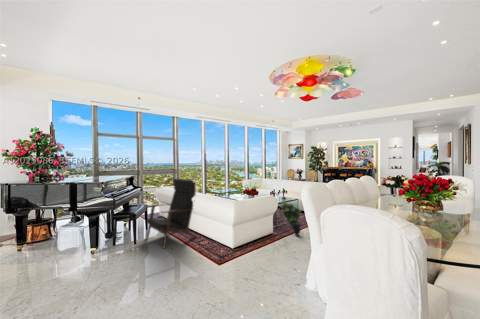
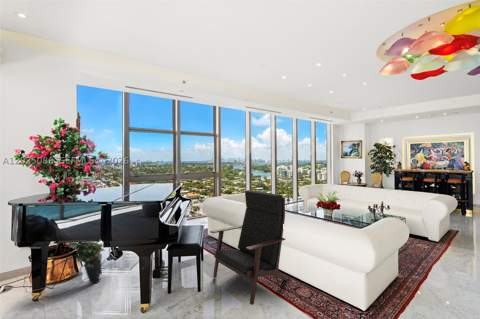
potted plant: present [281,201,300,236] -> present [69,242,104,283]

